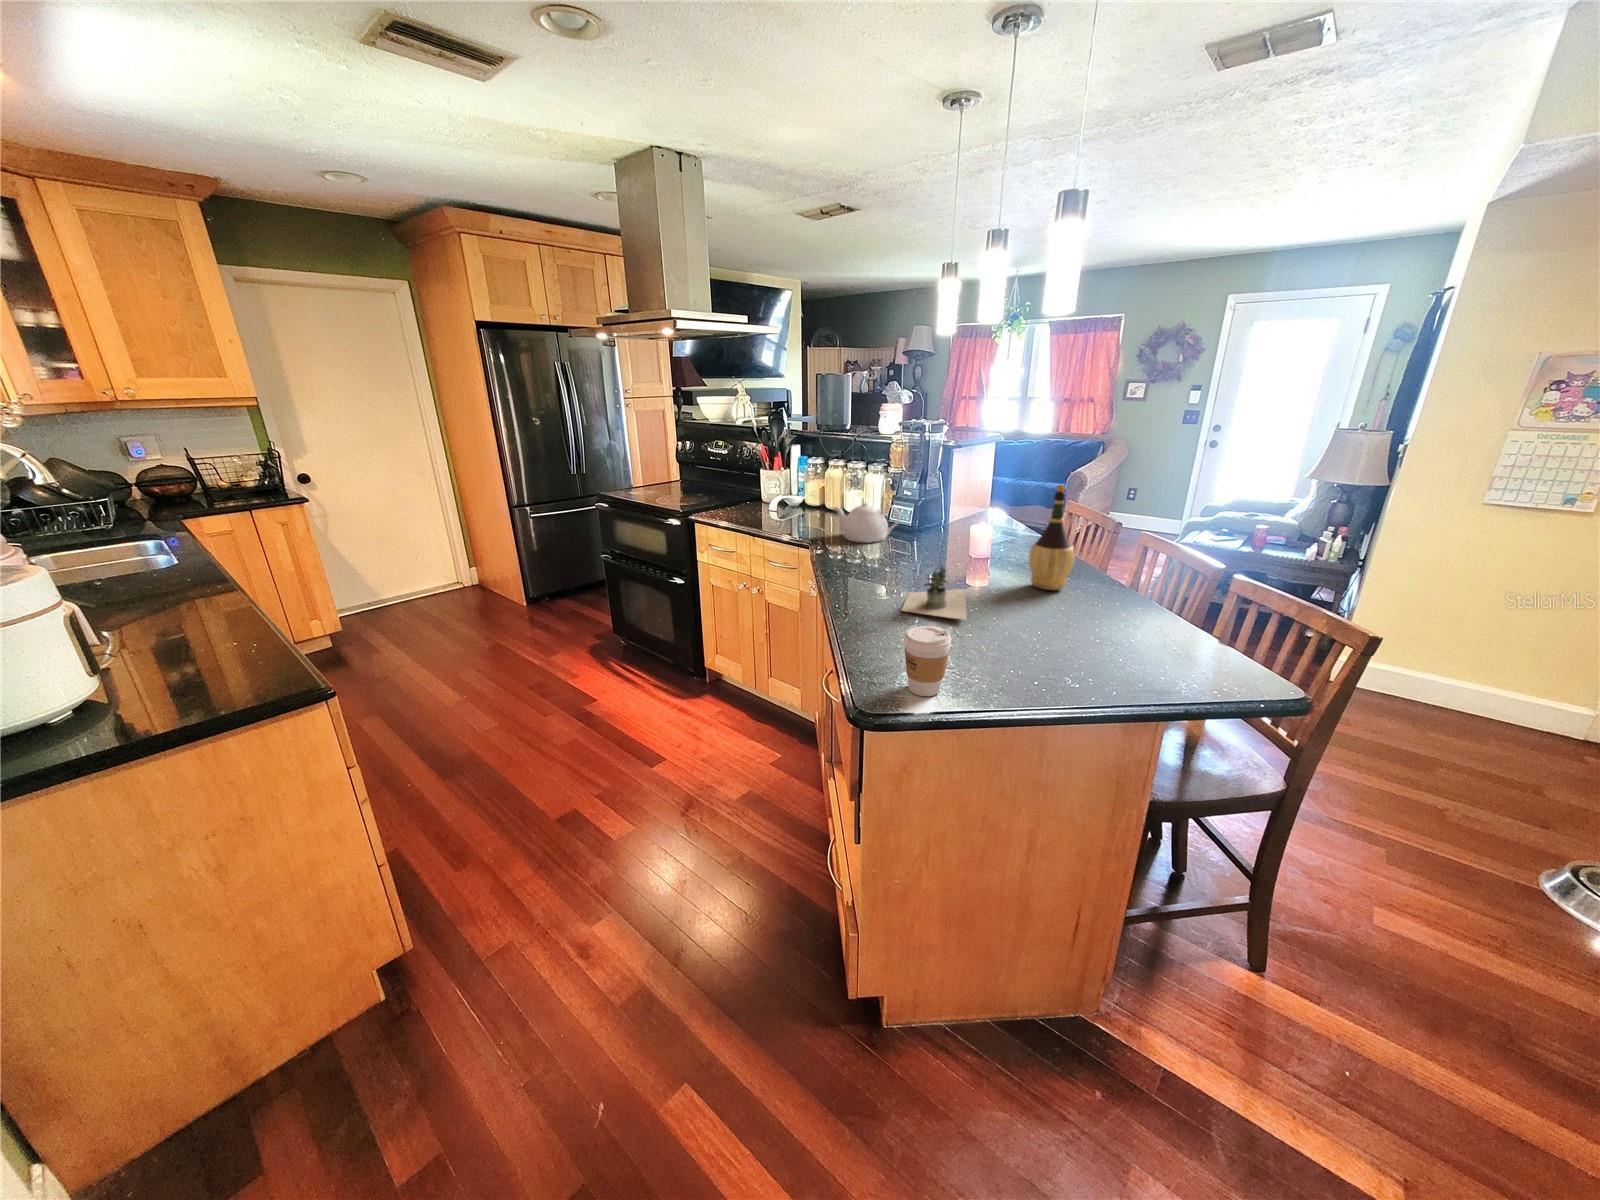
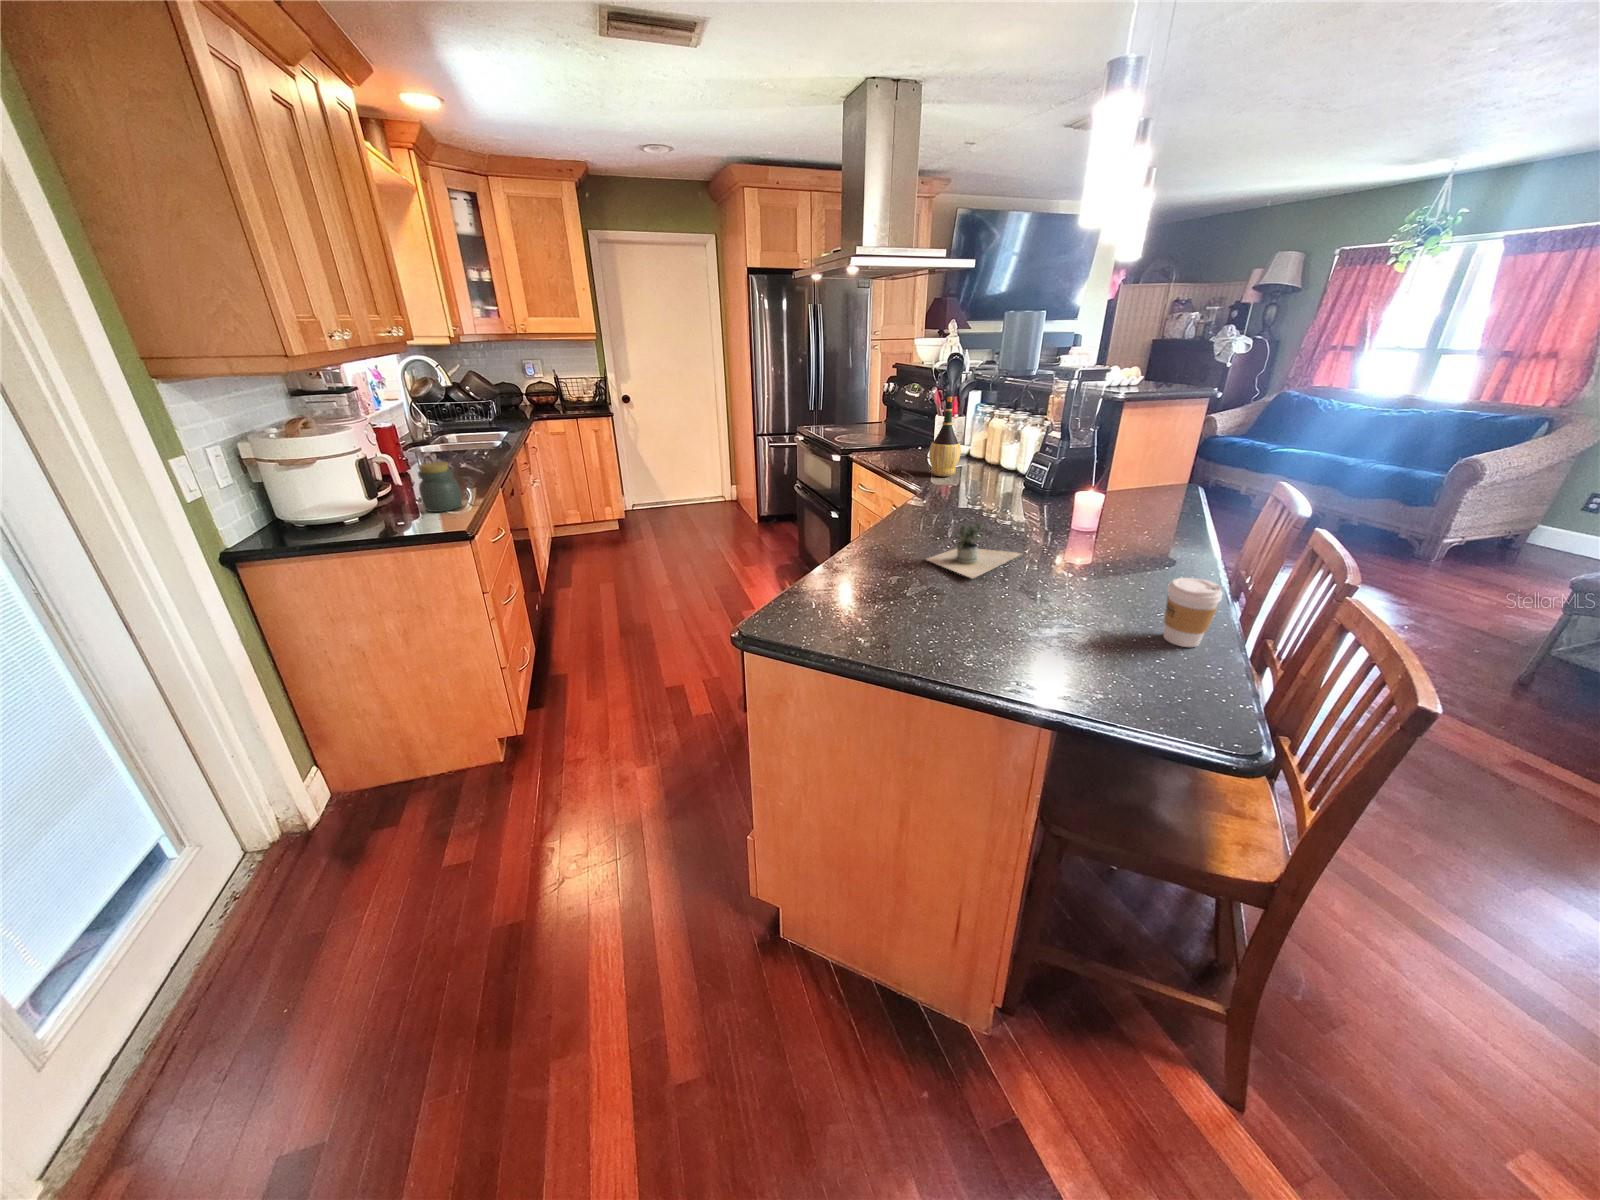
wine bottle: present [1029,485,1074,590] -> present [929,397,961,476]
teapot: present [834,502,900,543] -> none [968,455,1037,498]
jar: none [123,599,213,681] -> present [418,462,462,512]
coffee cup: present [903,626,951,696] -> present [1163,578,1222,647]

